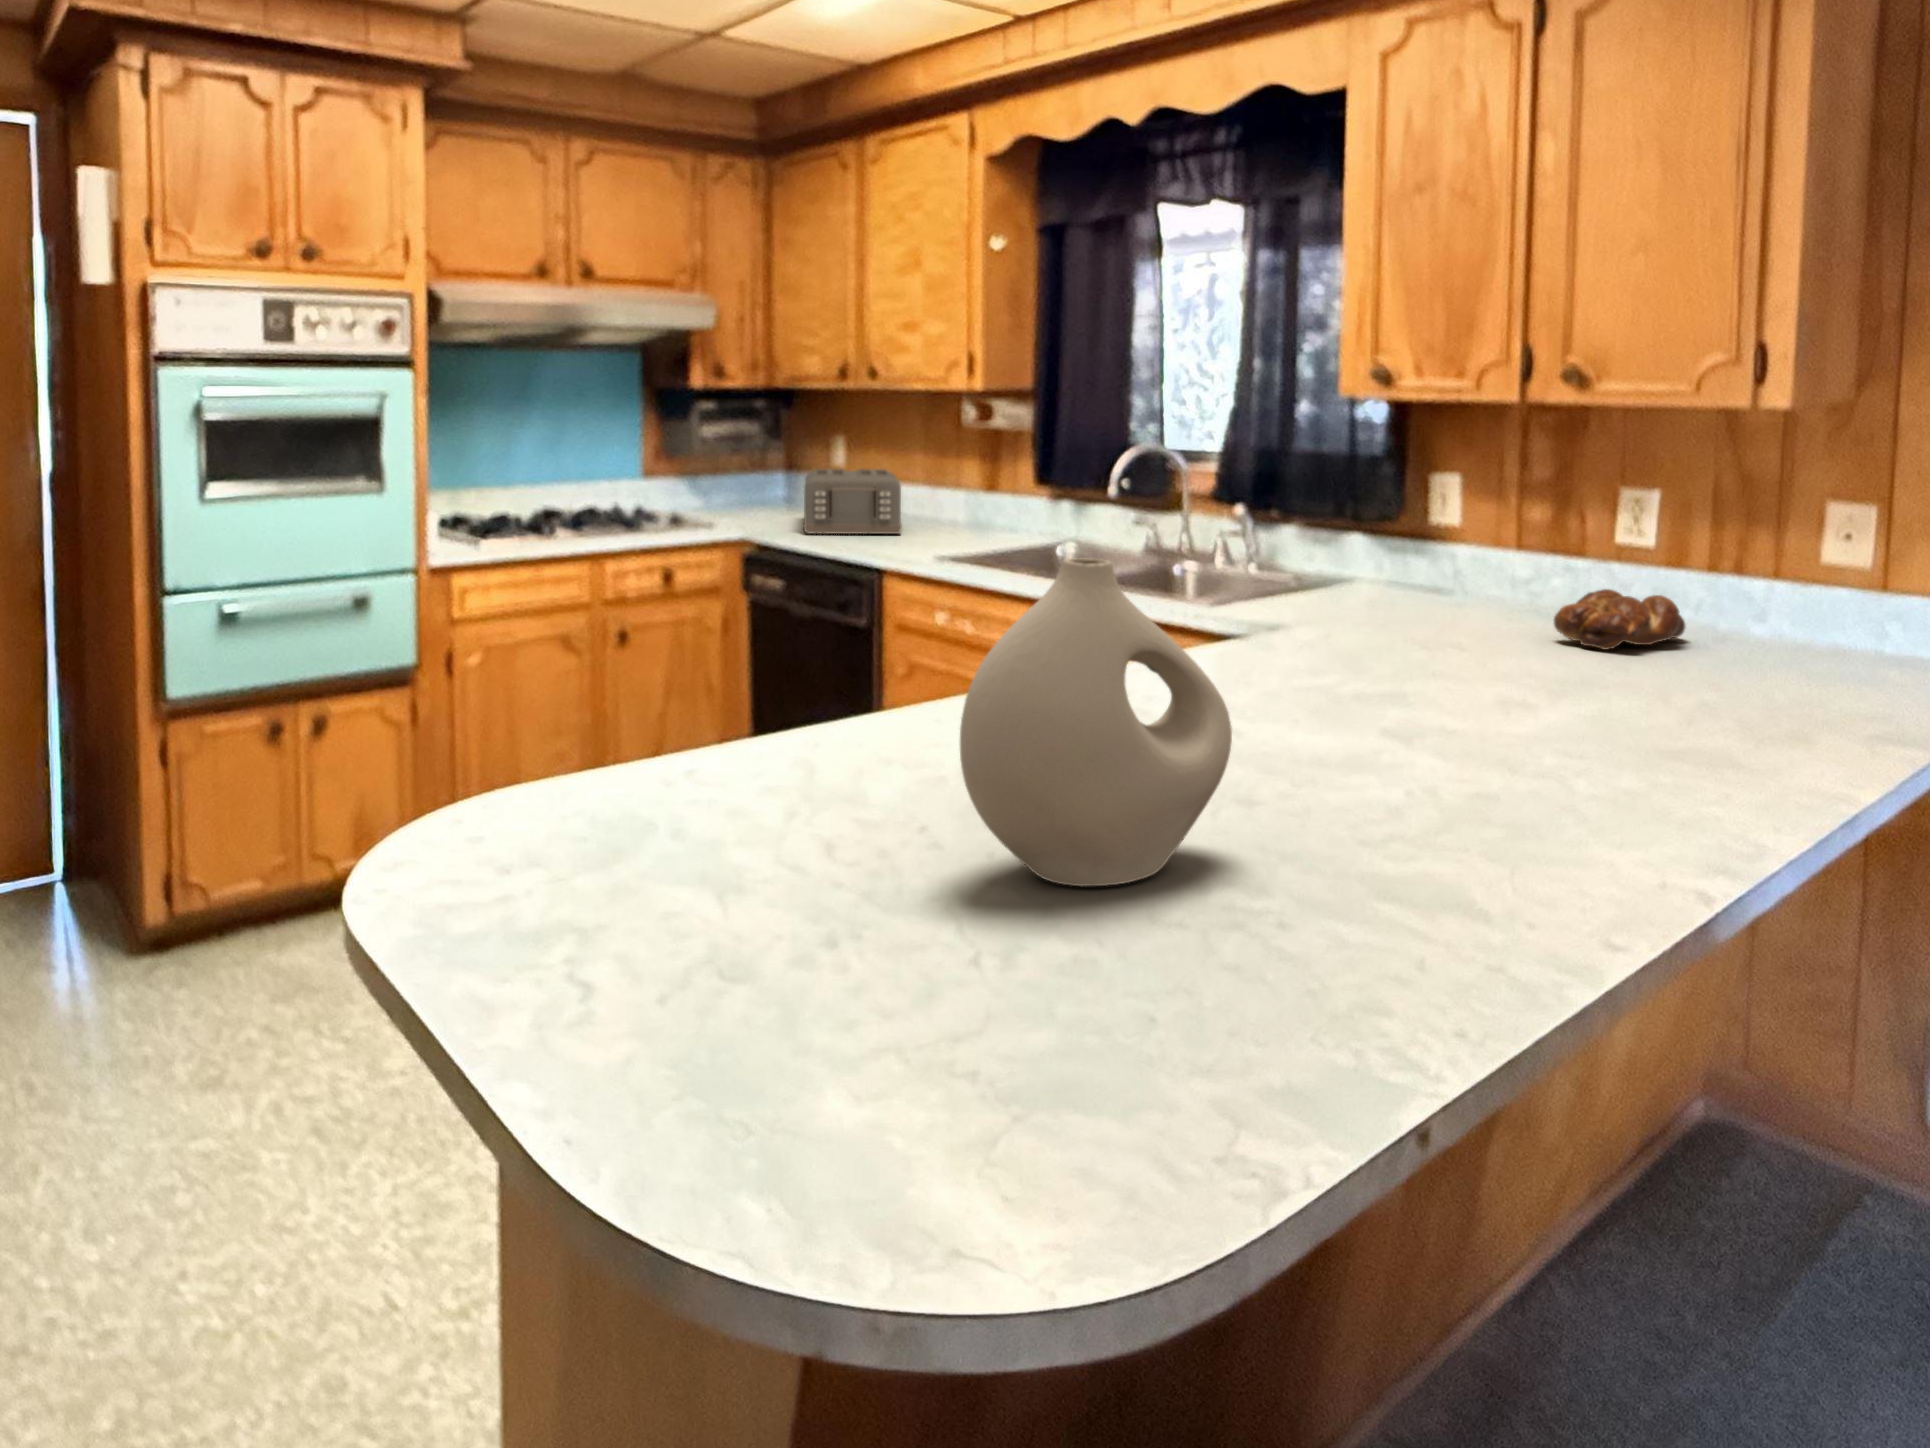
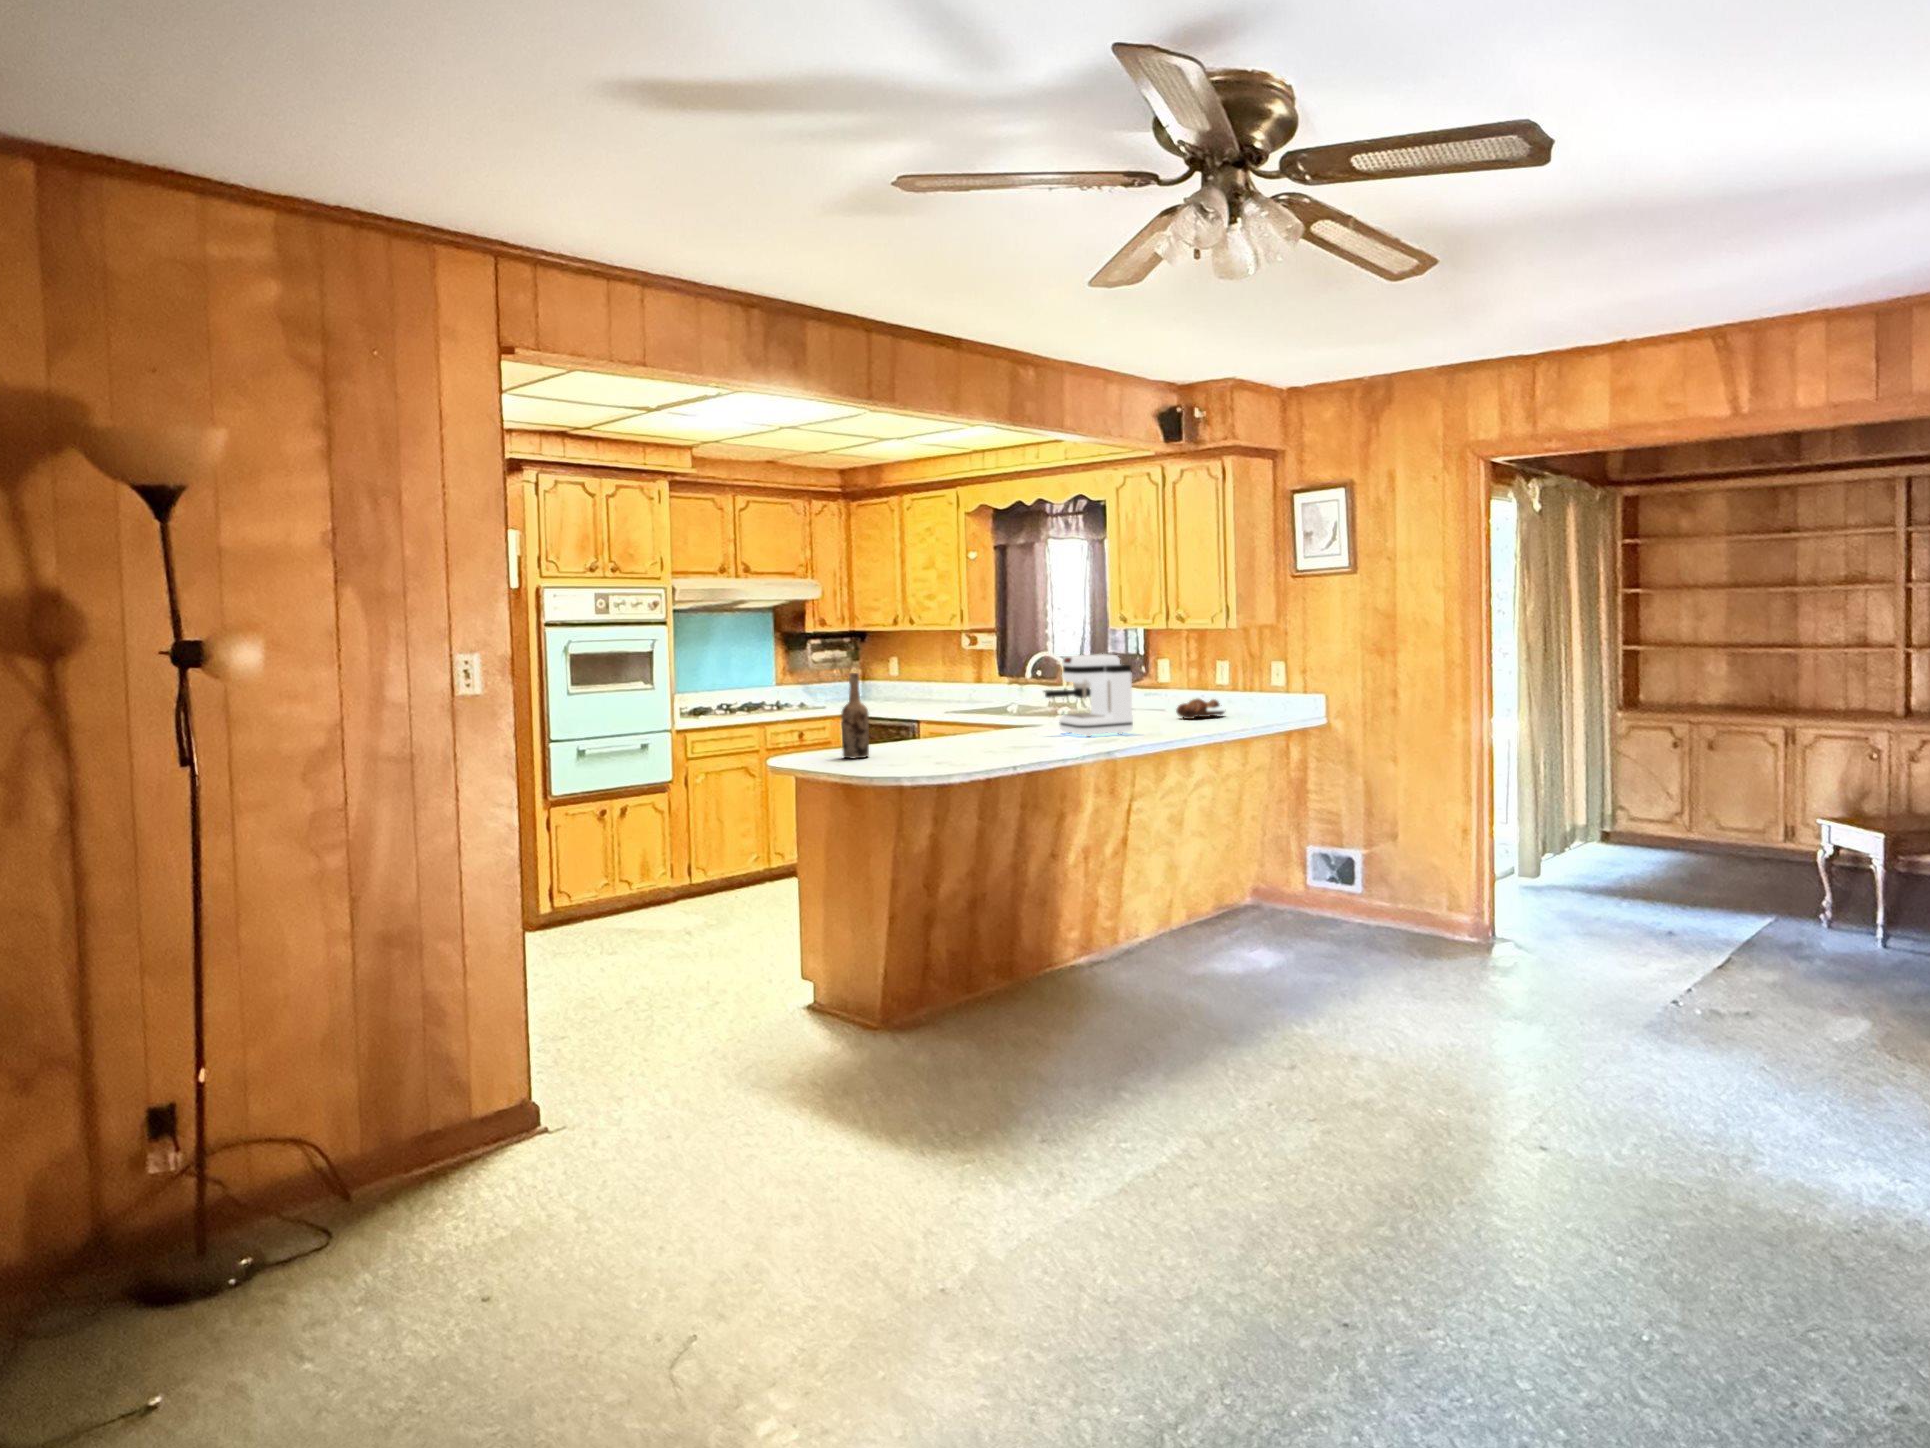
toaster: present [804,469,902,534] -> none [875,674,929,708]
coffee maker: none [1276,478,1572,744] -> present [1045,654,1133,736]
wine bottle: none [638,543,734,863] -> present [841,673,869,759]
vase: present [960,558,1232,886] -> none [930,672,1006,755]

